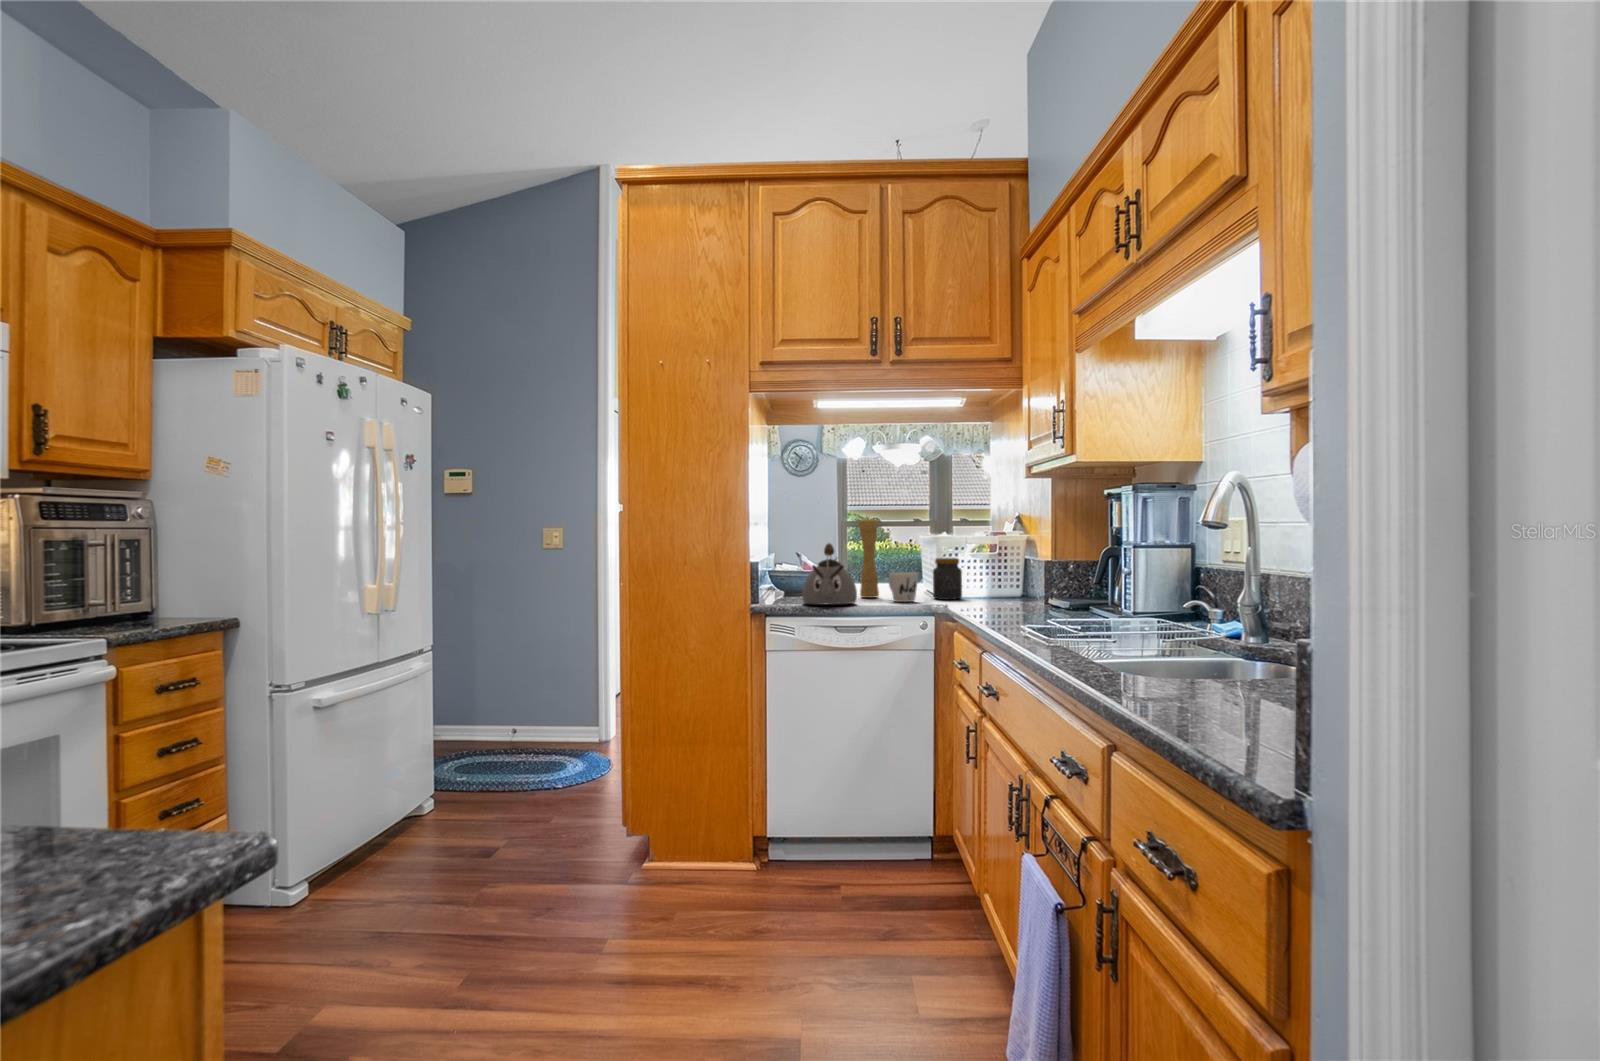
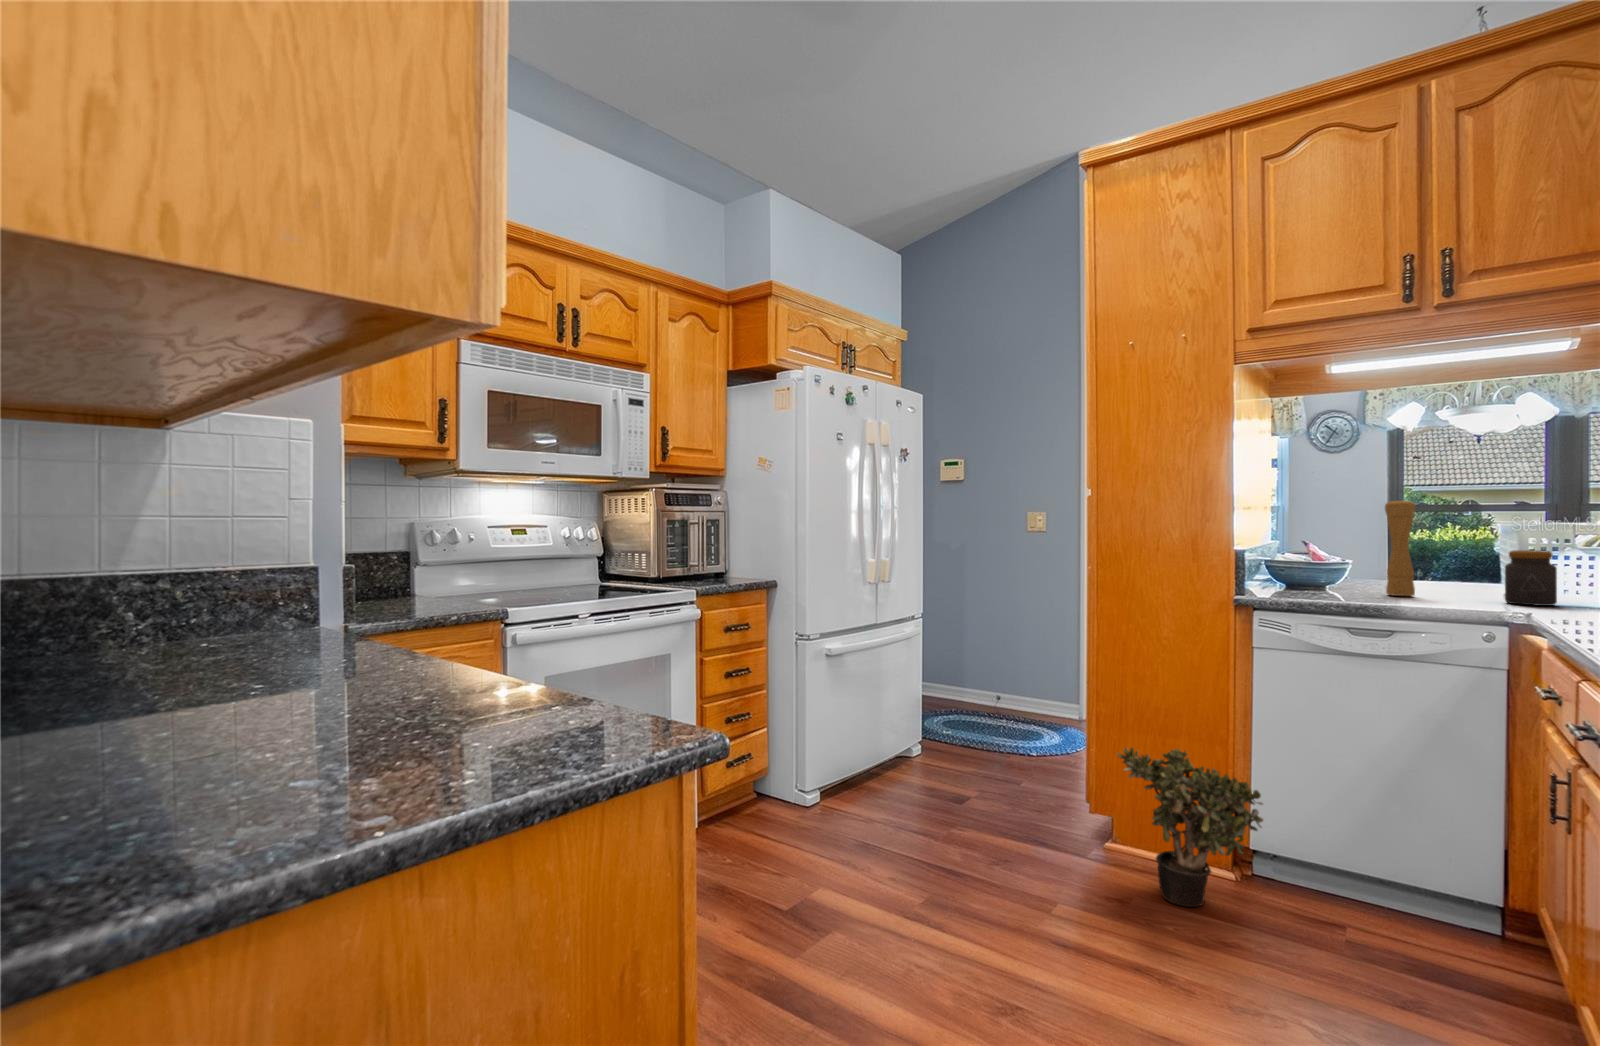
kettle: present [802,543,857,605] -> none [1302,529,1380,602]
mug: present [889,572,918,602] -> none [1431,567,1480,605]
potted plant: none [654,751,777,899] -> present [1117,747,1263,907]

